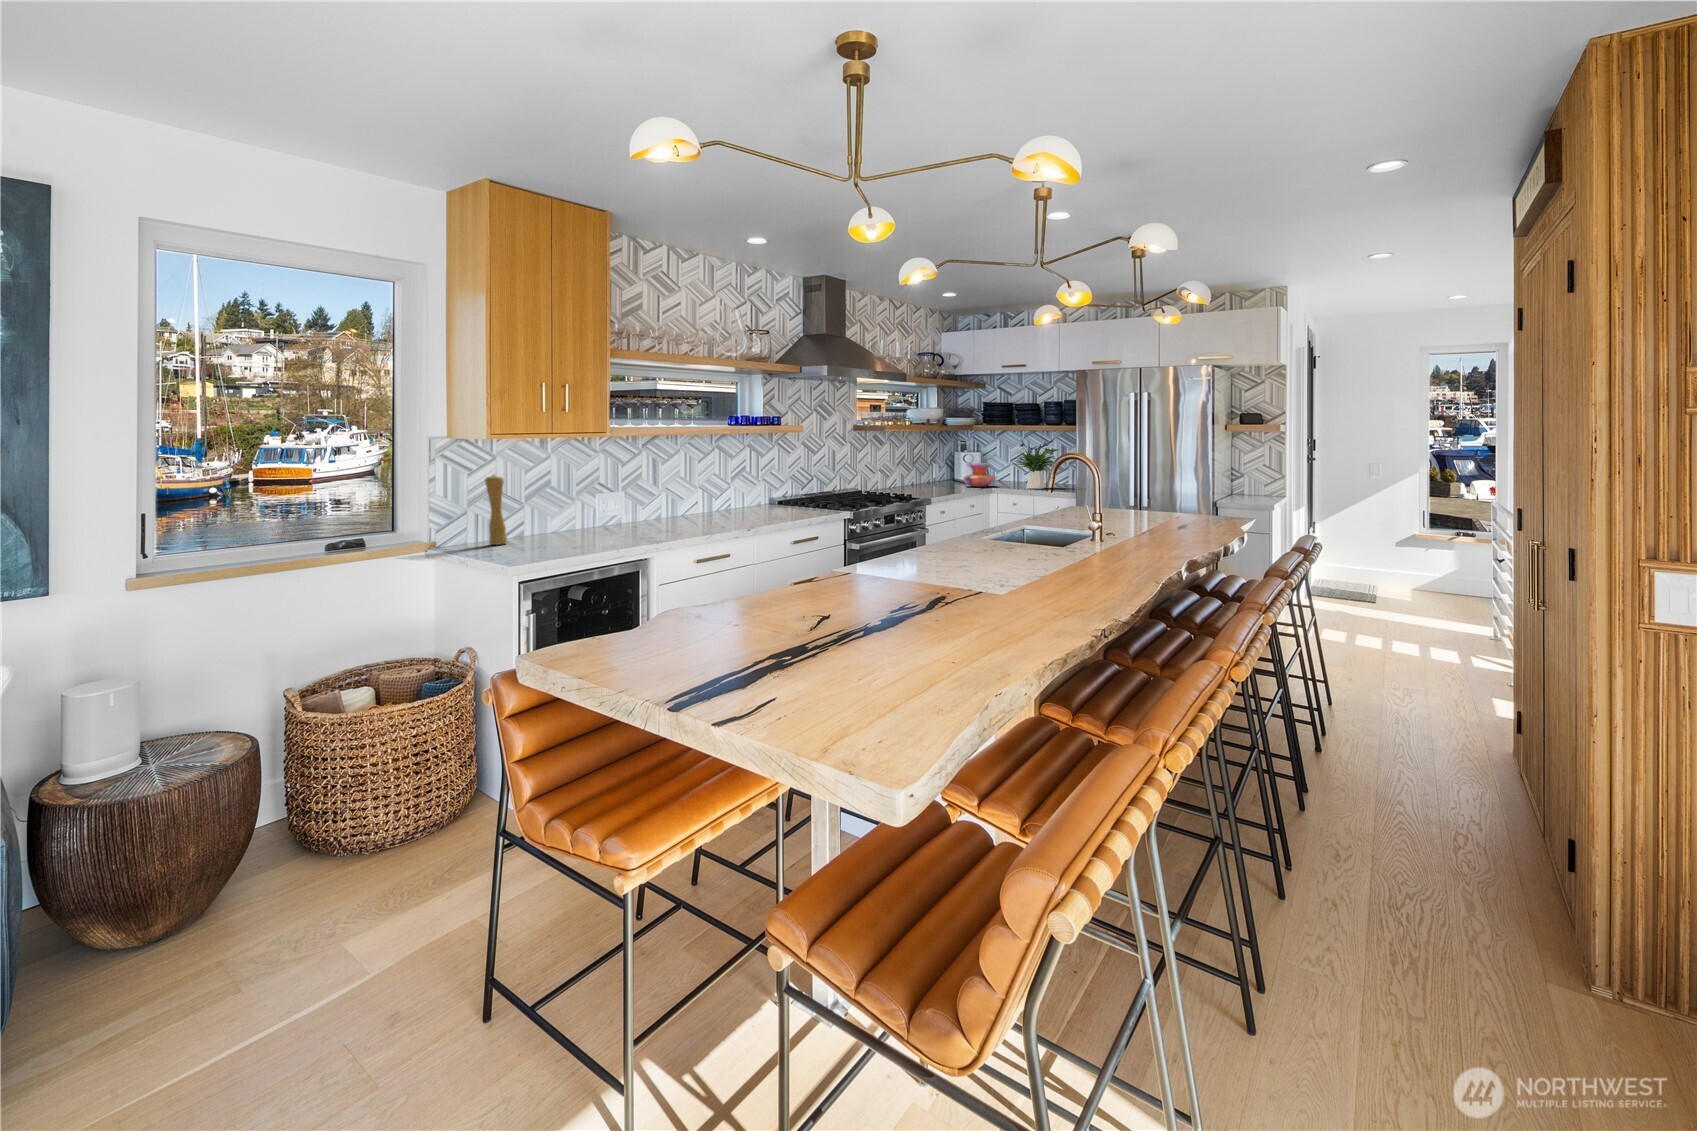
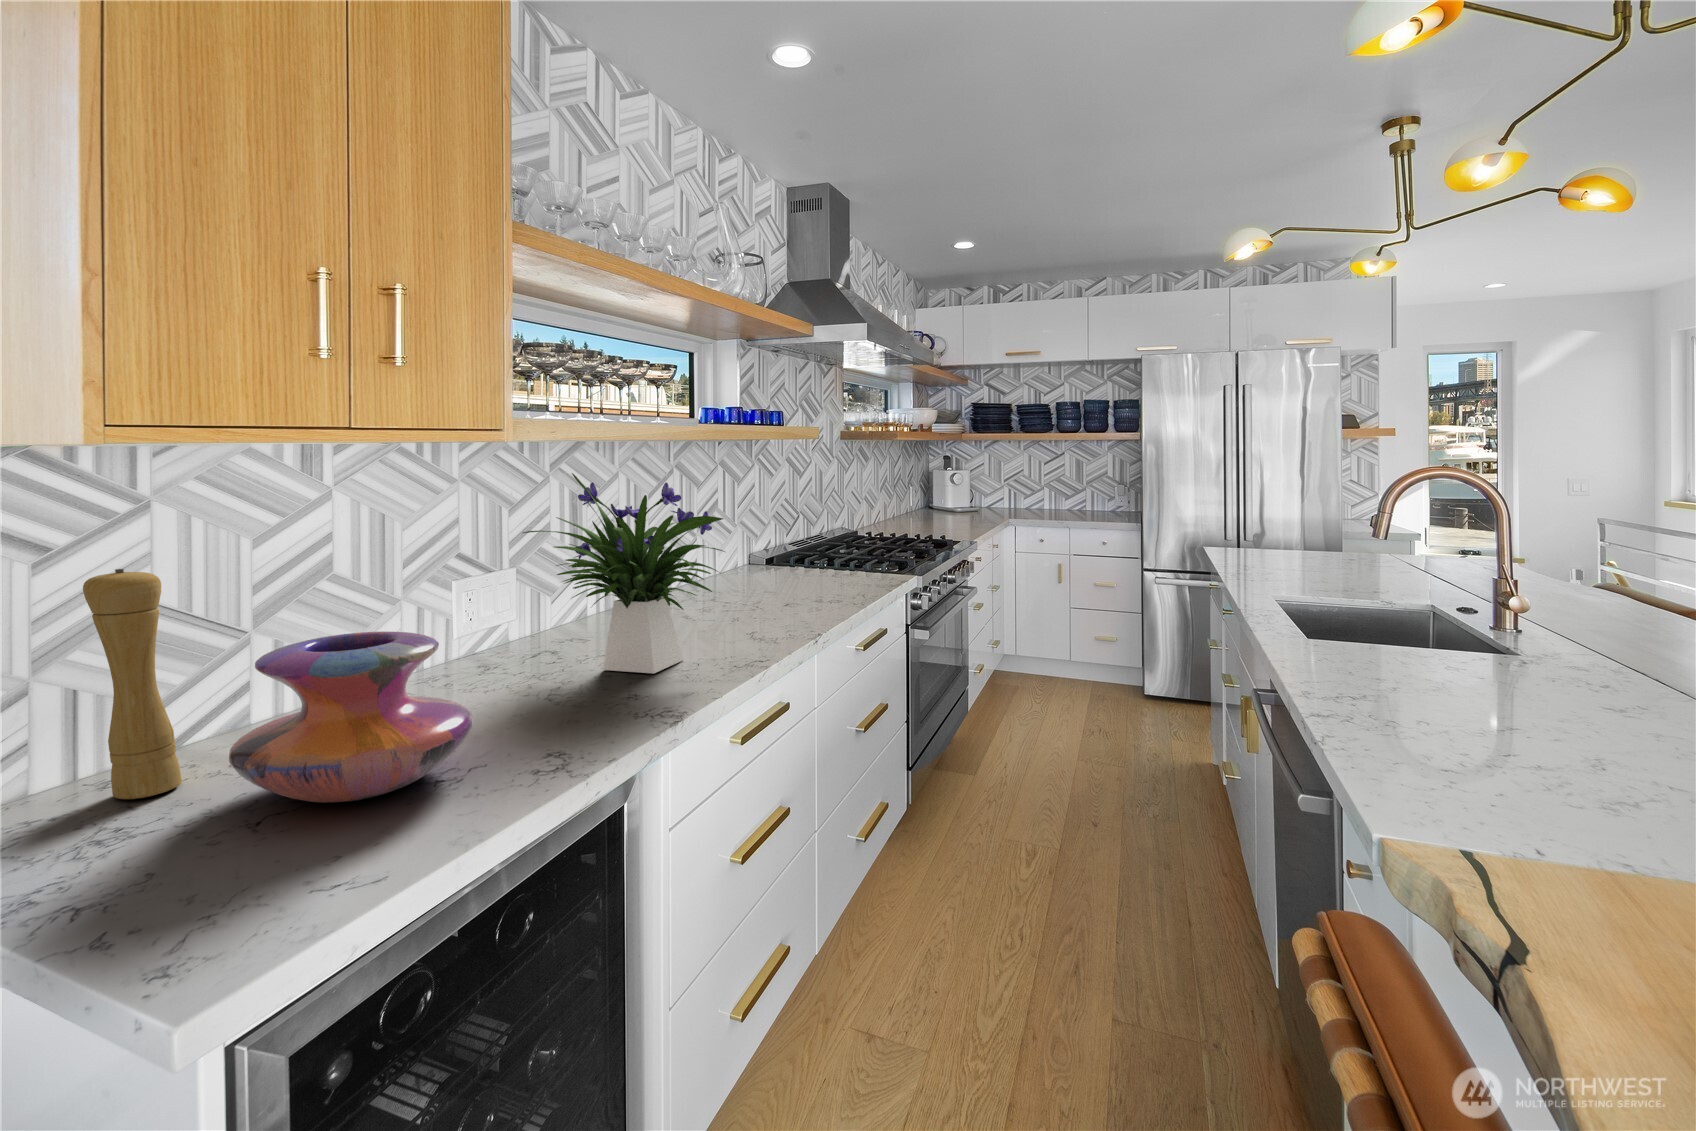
flower arrangement: present [1015,440,1058,489] -> present [523,473,725,673]
decorative vase: present [963,463,996,487] -> present [229,631,472,803]

